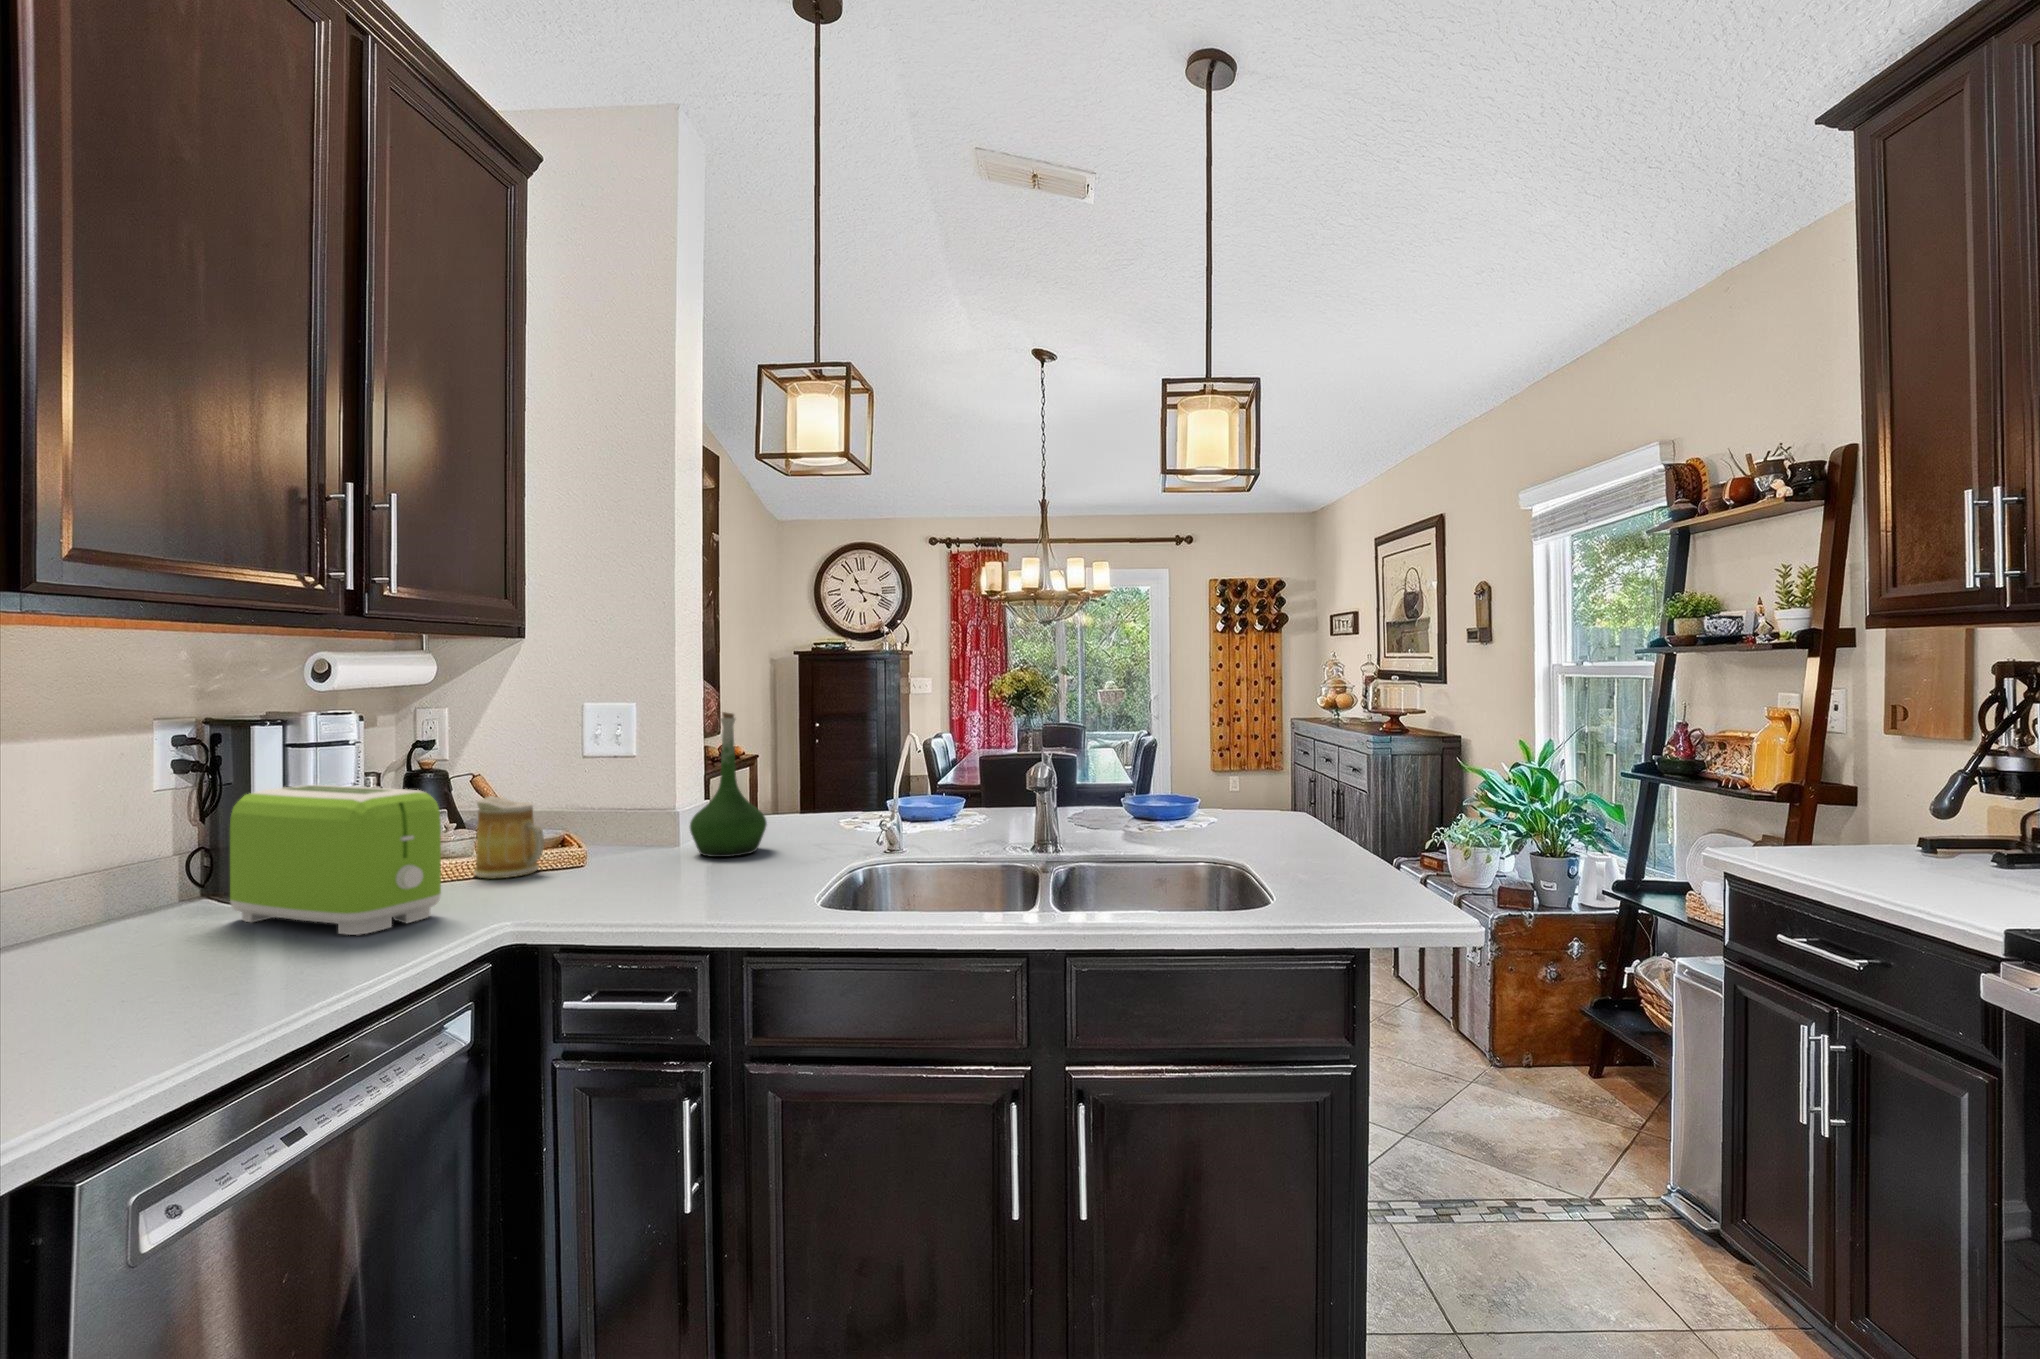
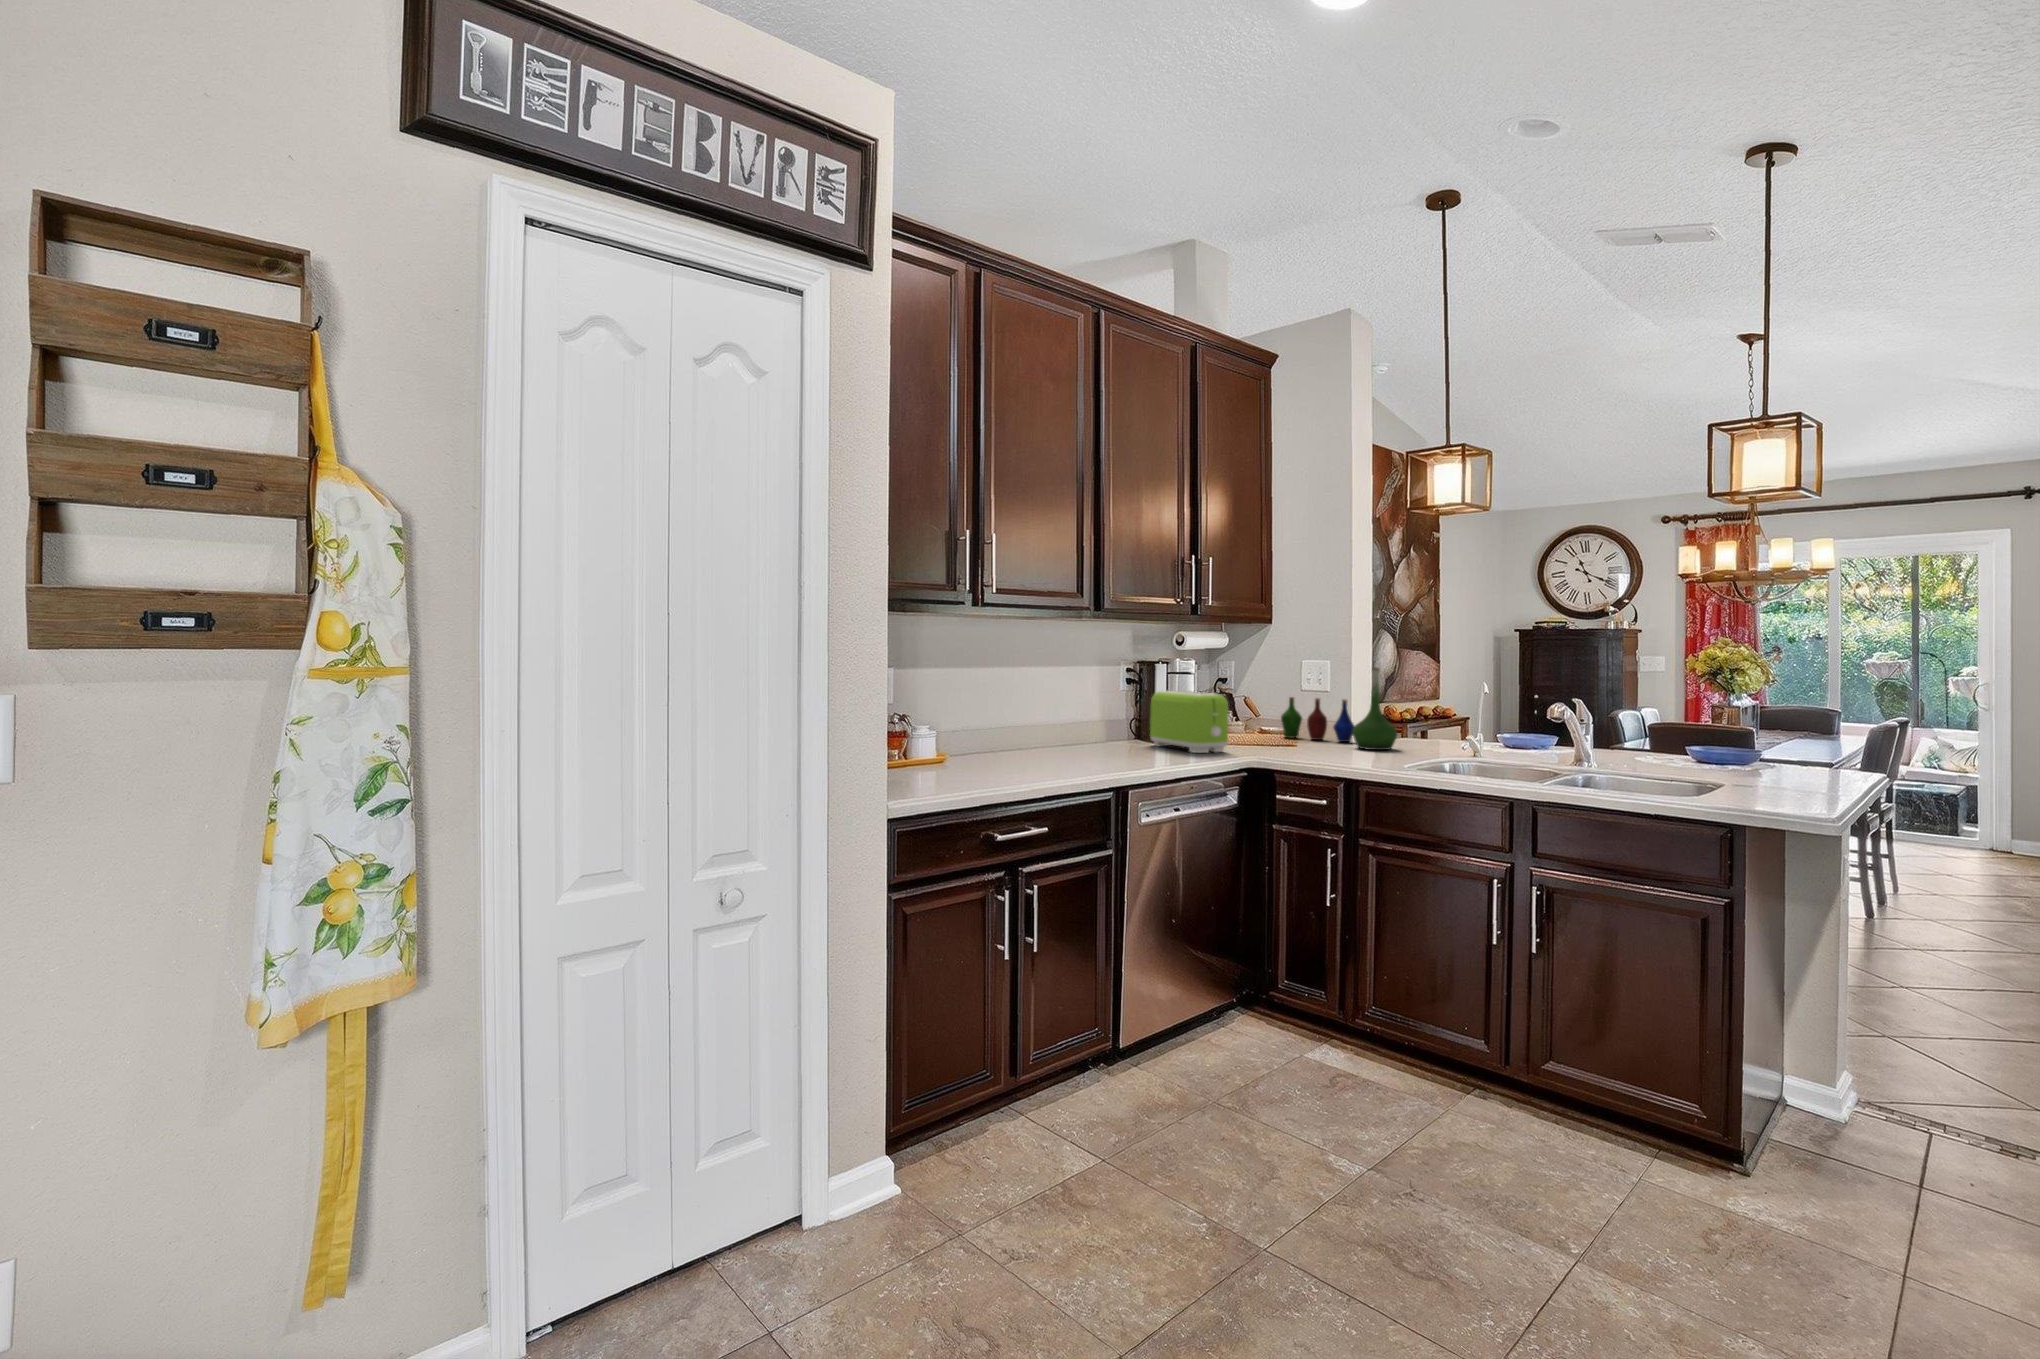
bottle: none [548,768,686,844] -> present [1281,697,1354,742]
mug: present [474,796,544,879] -> none [1243,704,1275,745]

